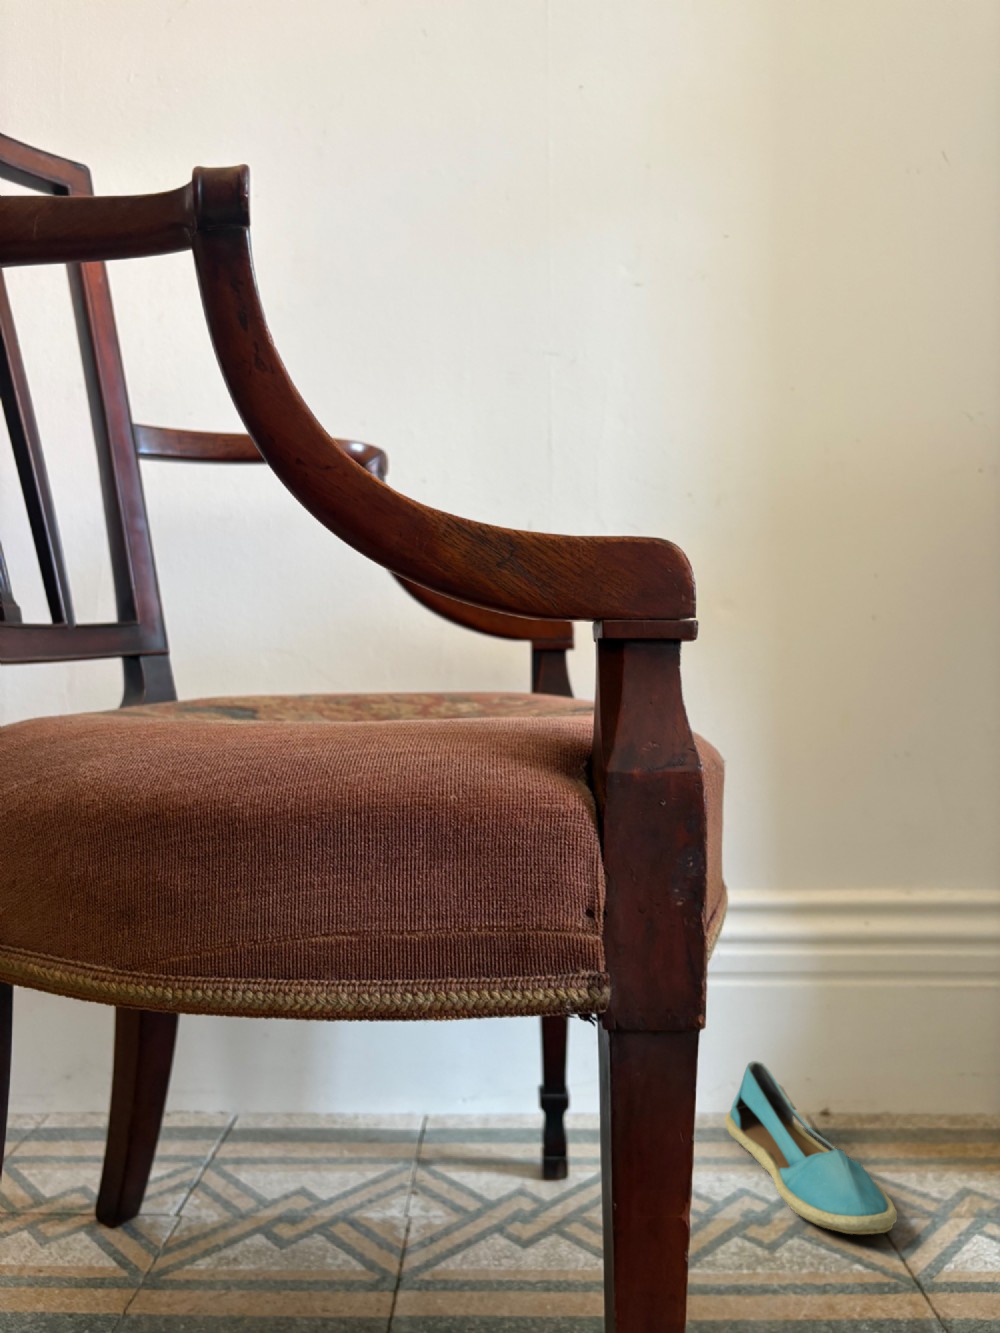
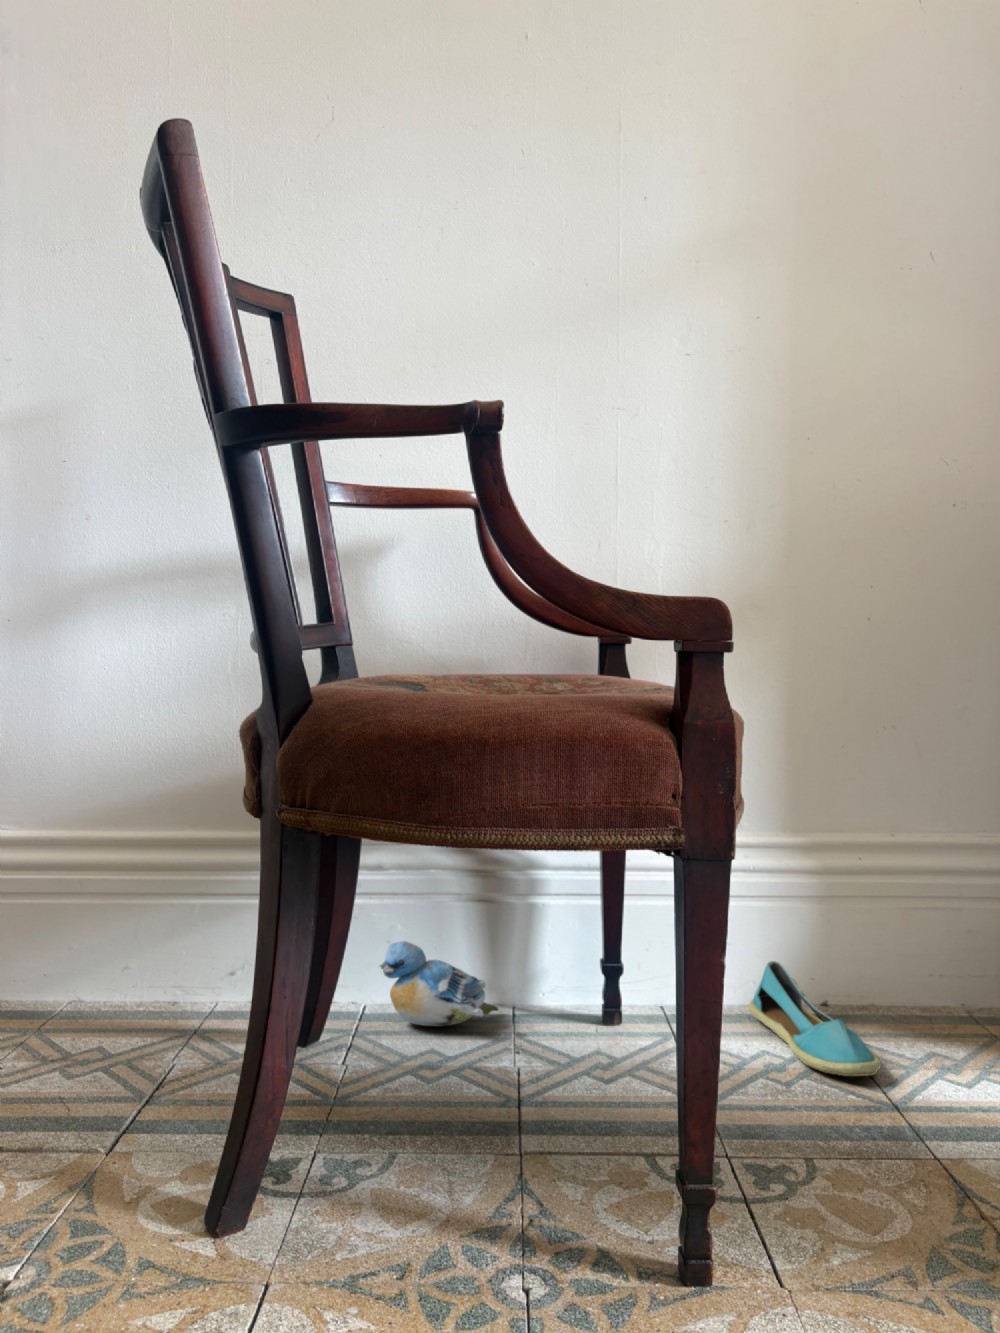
plush toy: none [248,1042,401,1153] -> present [380,941,499,1027]

